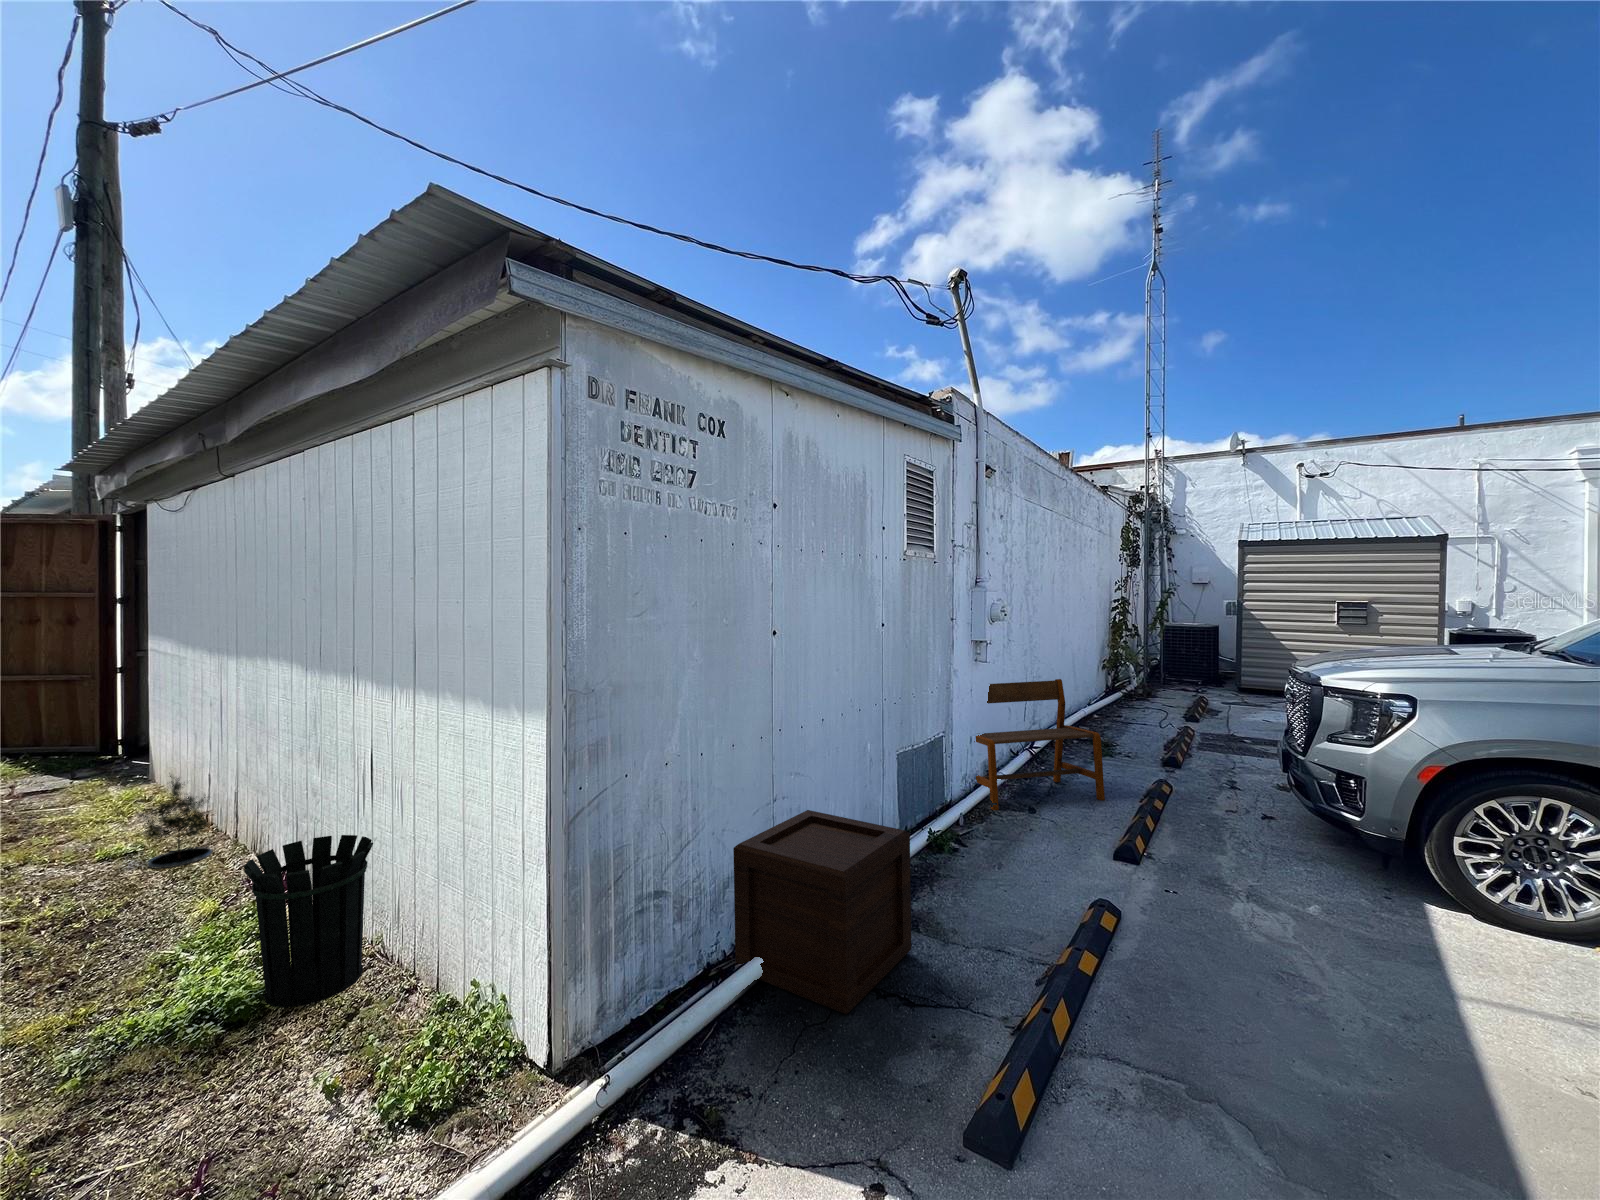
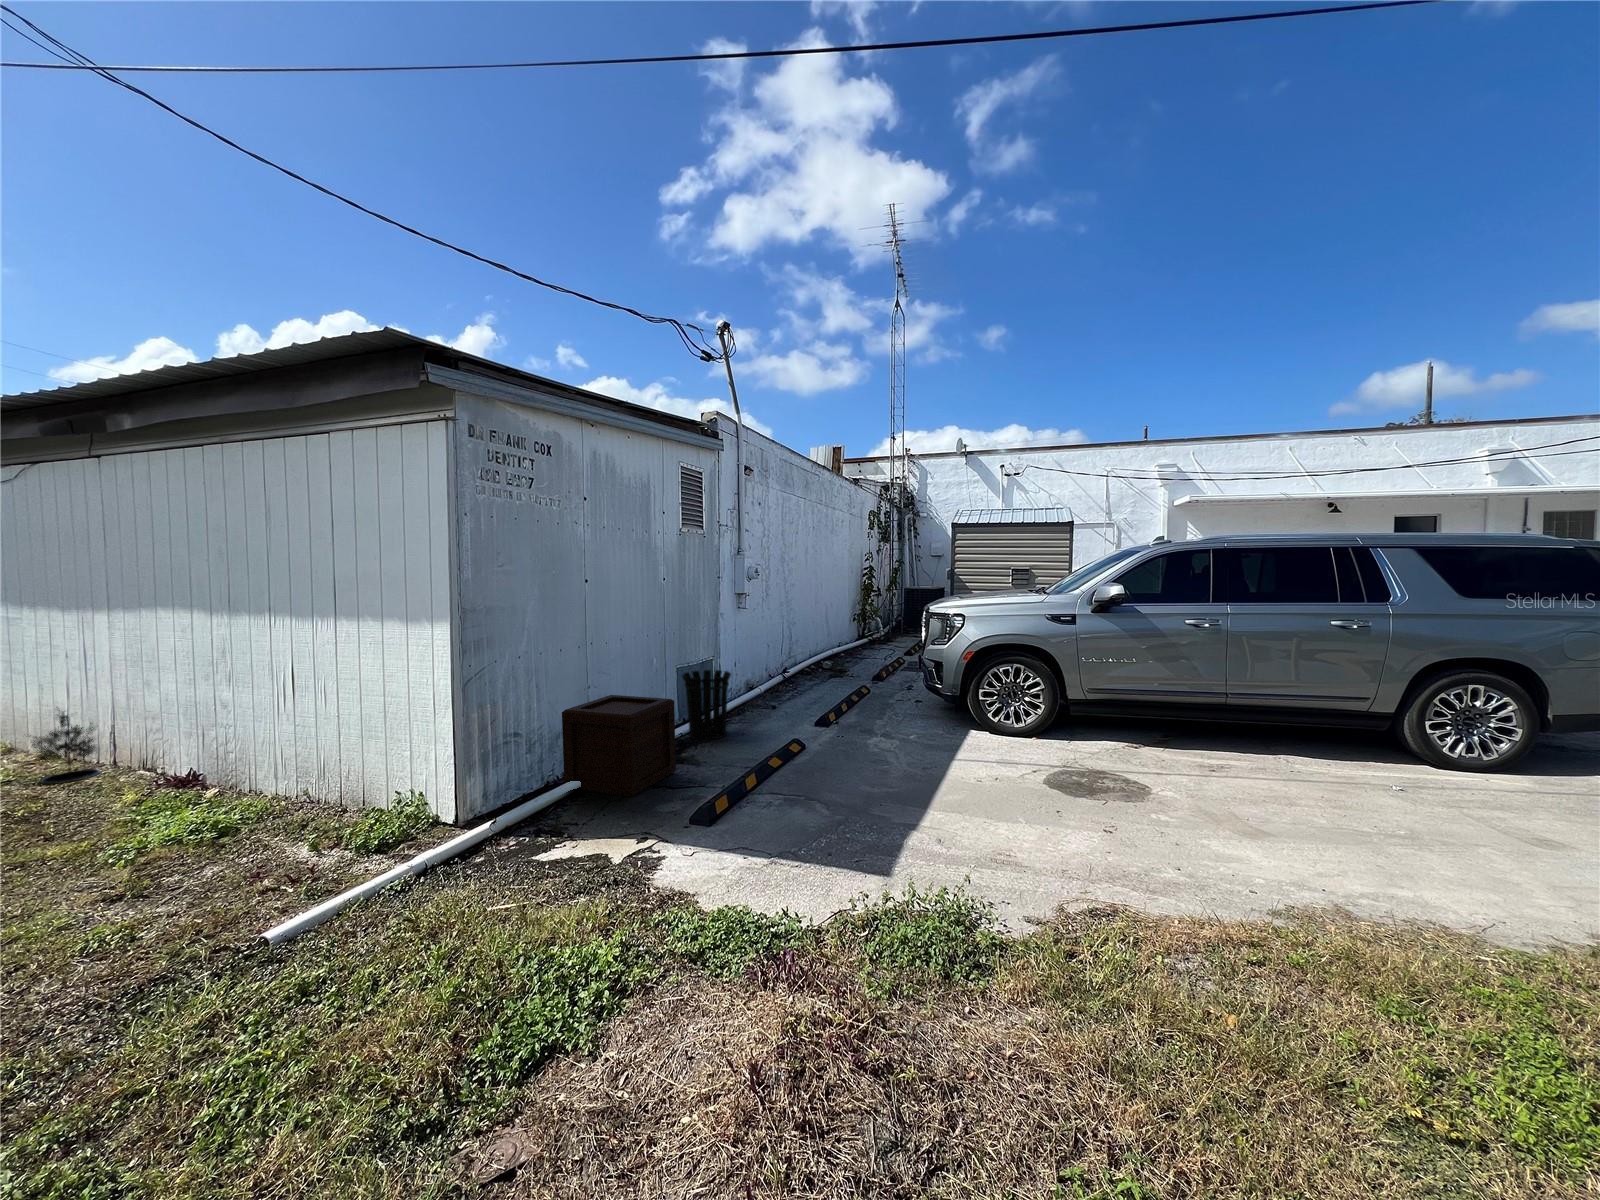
bench: present [974,679,1105,810] -> none [732,620,826,709]
waste bin: present [244,835,373,1008] -> present [682,670,731,740]

